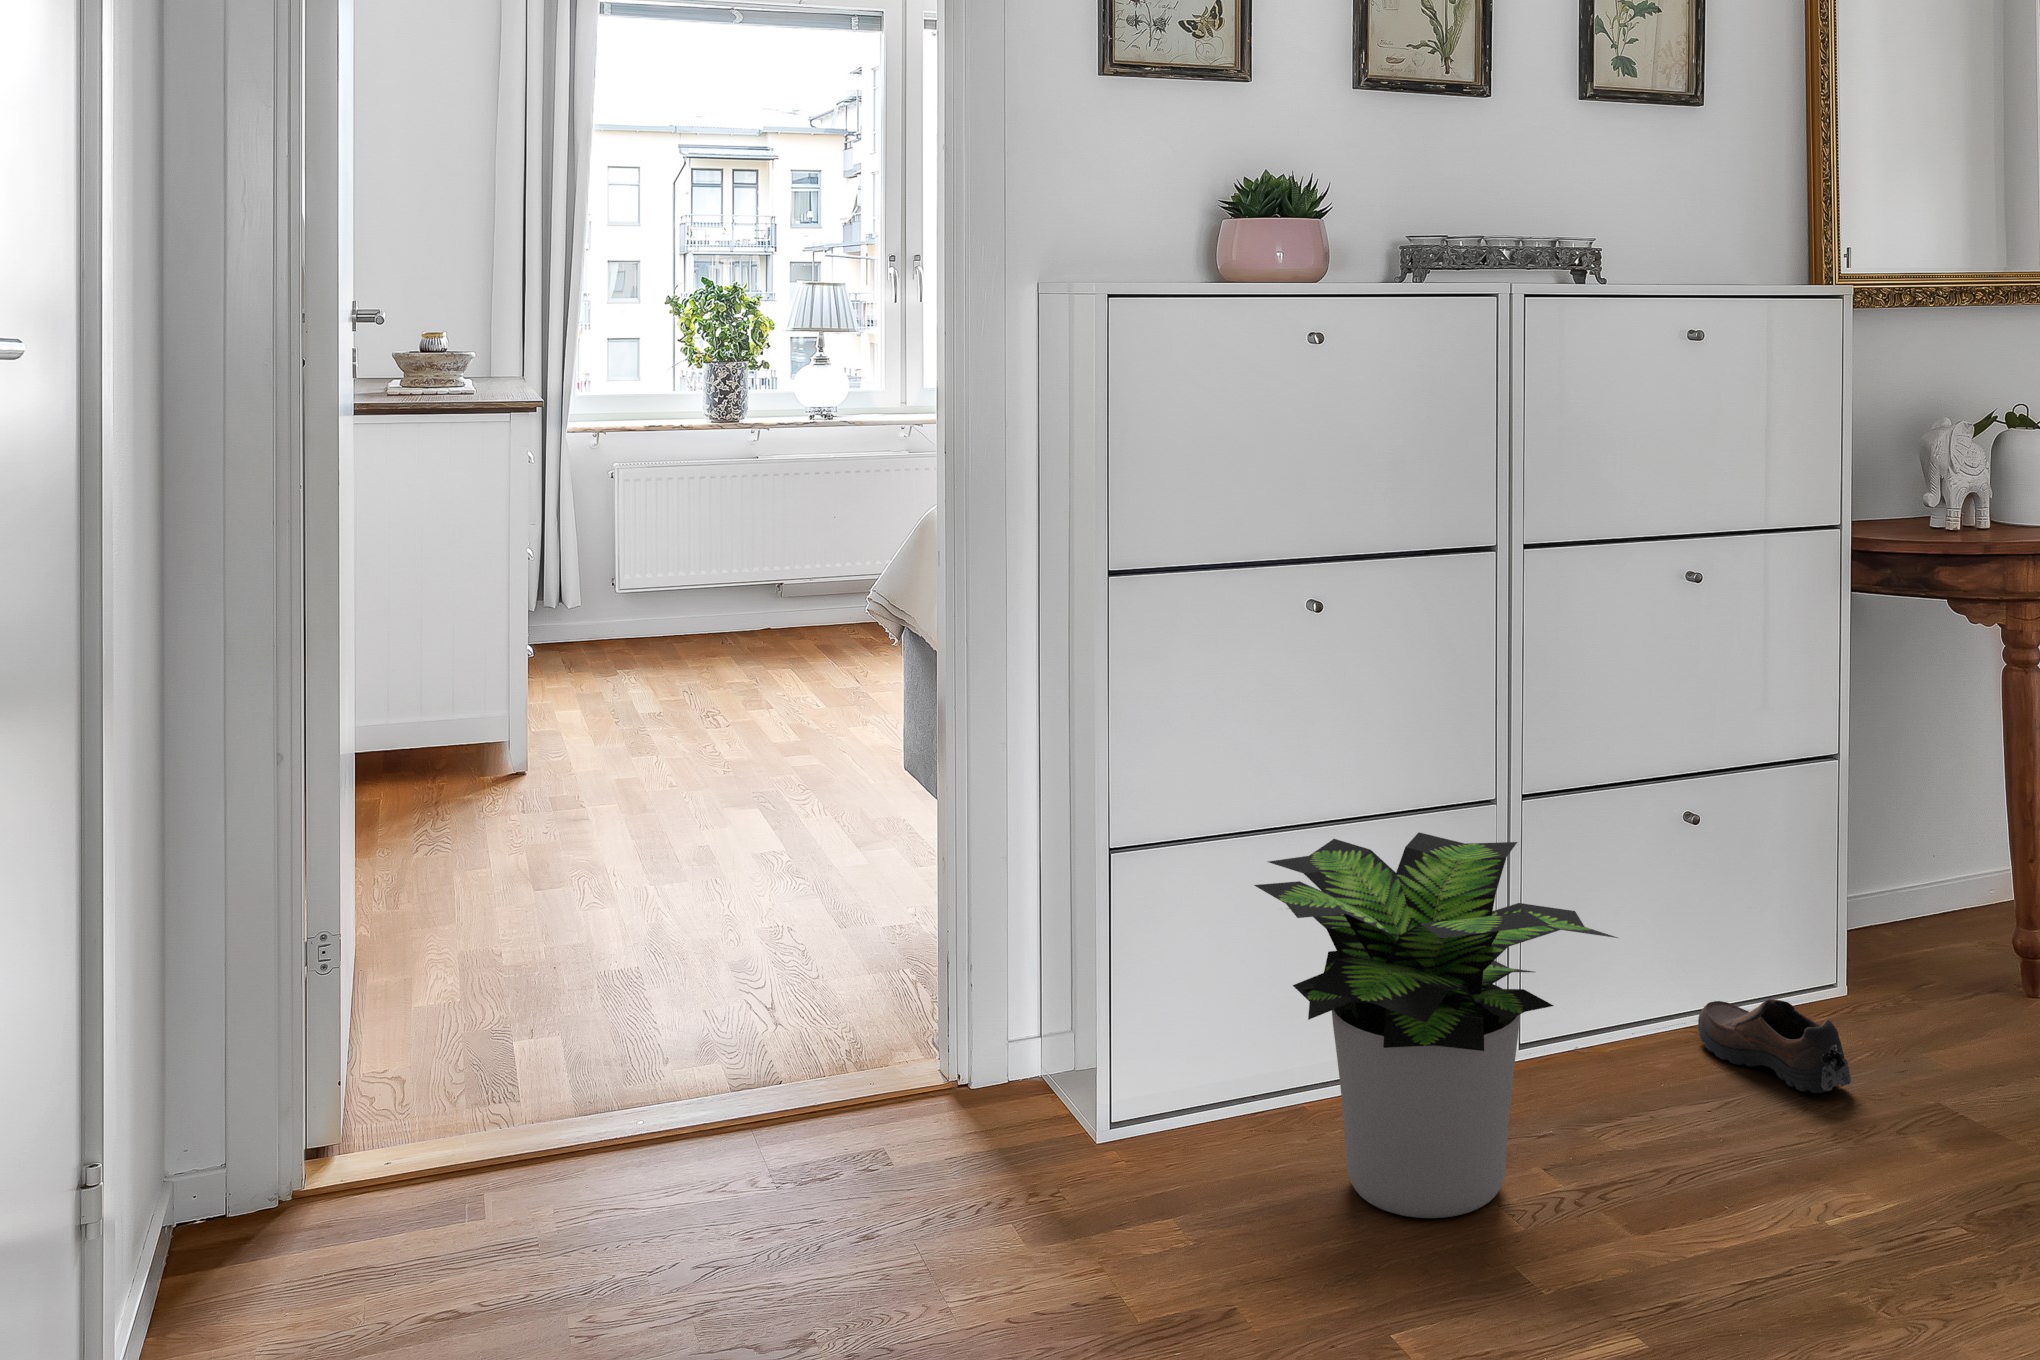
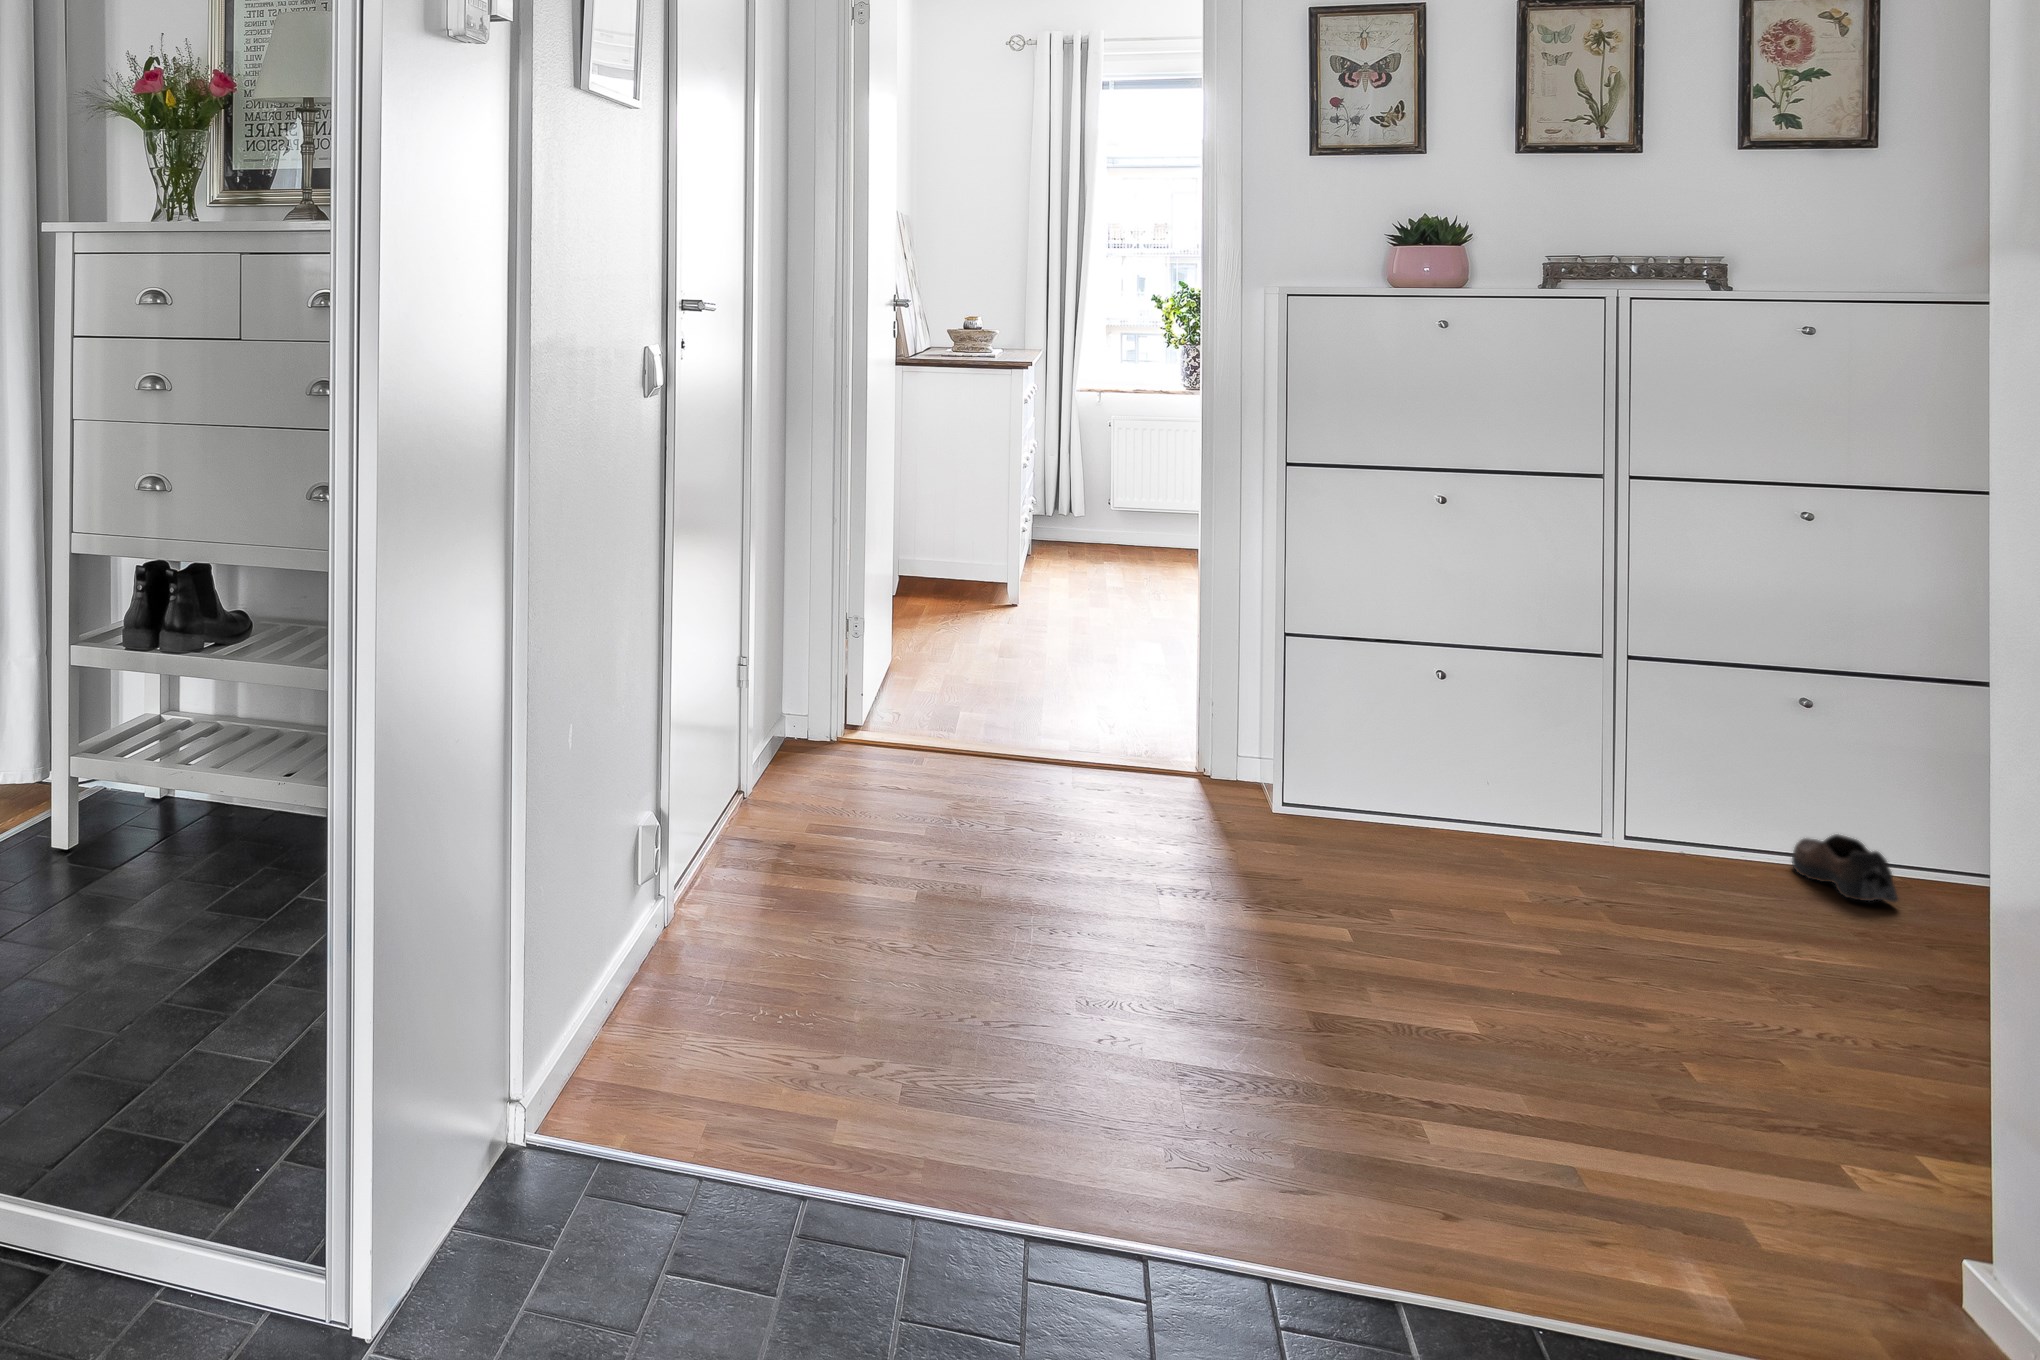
potted plant: present [1254,832,1618,1218] -> none [1355,649,1619,879]

